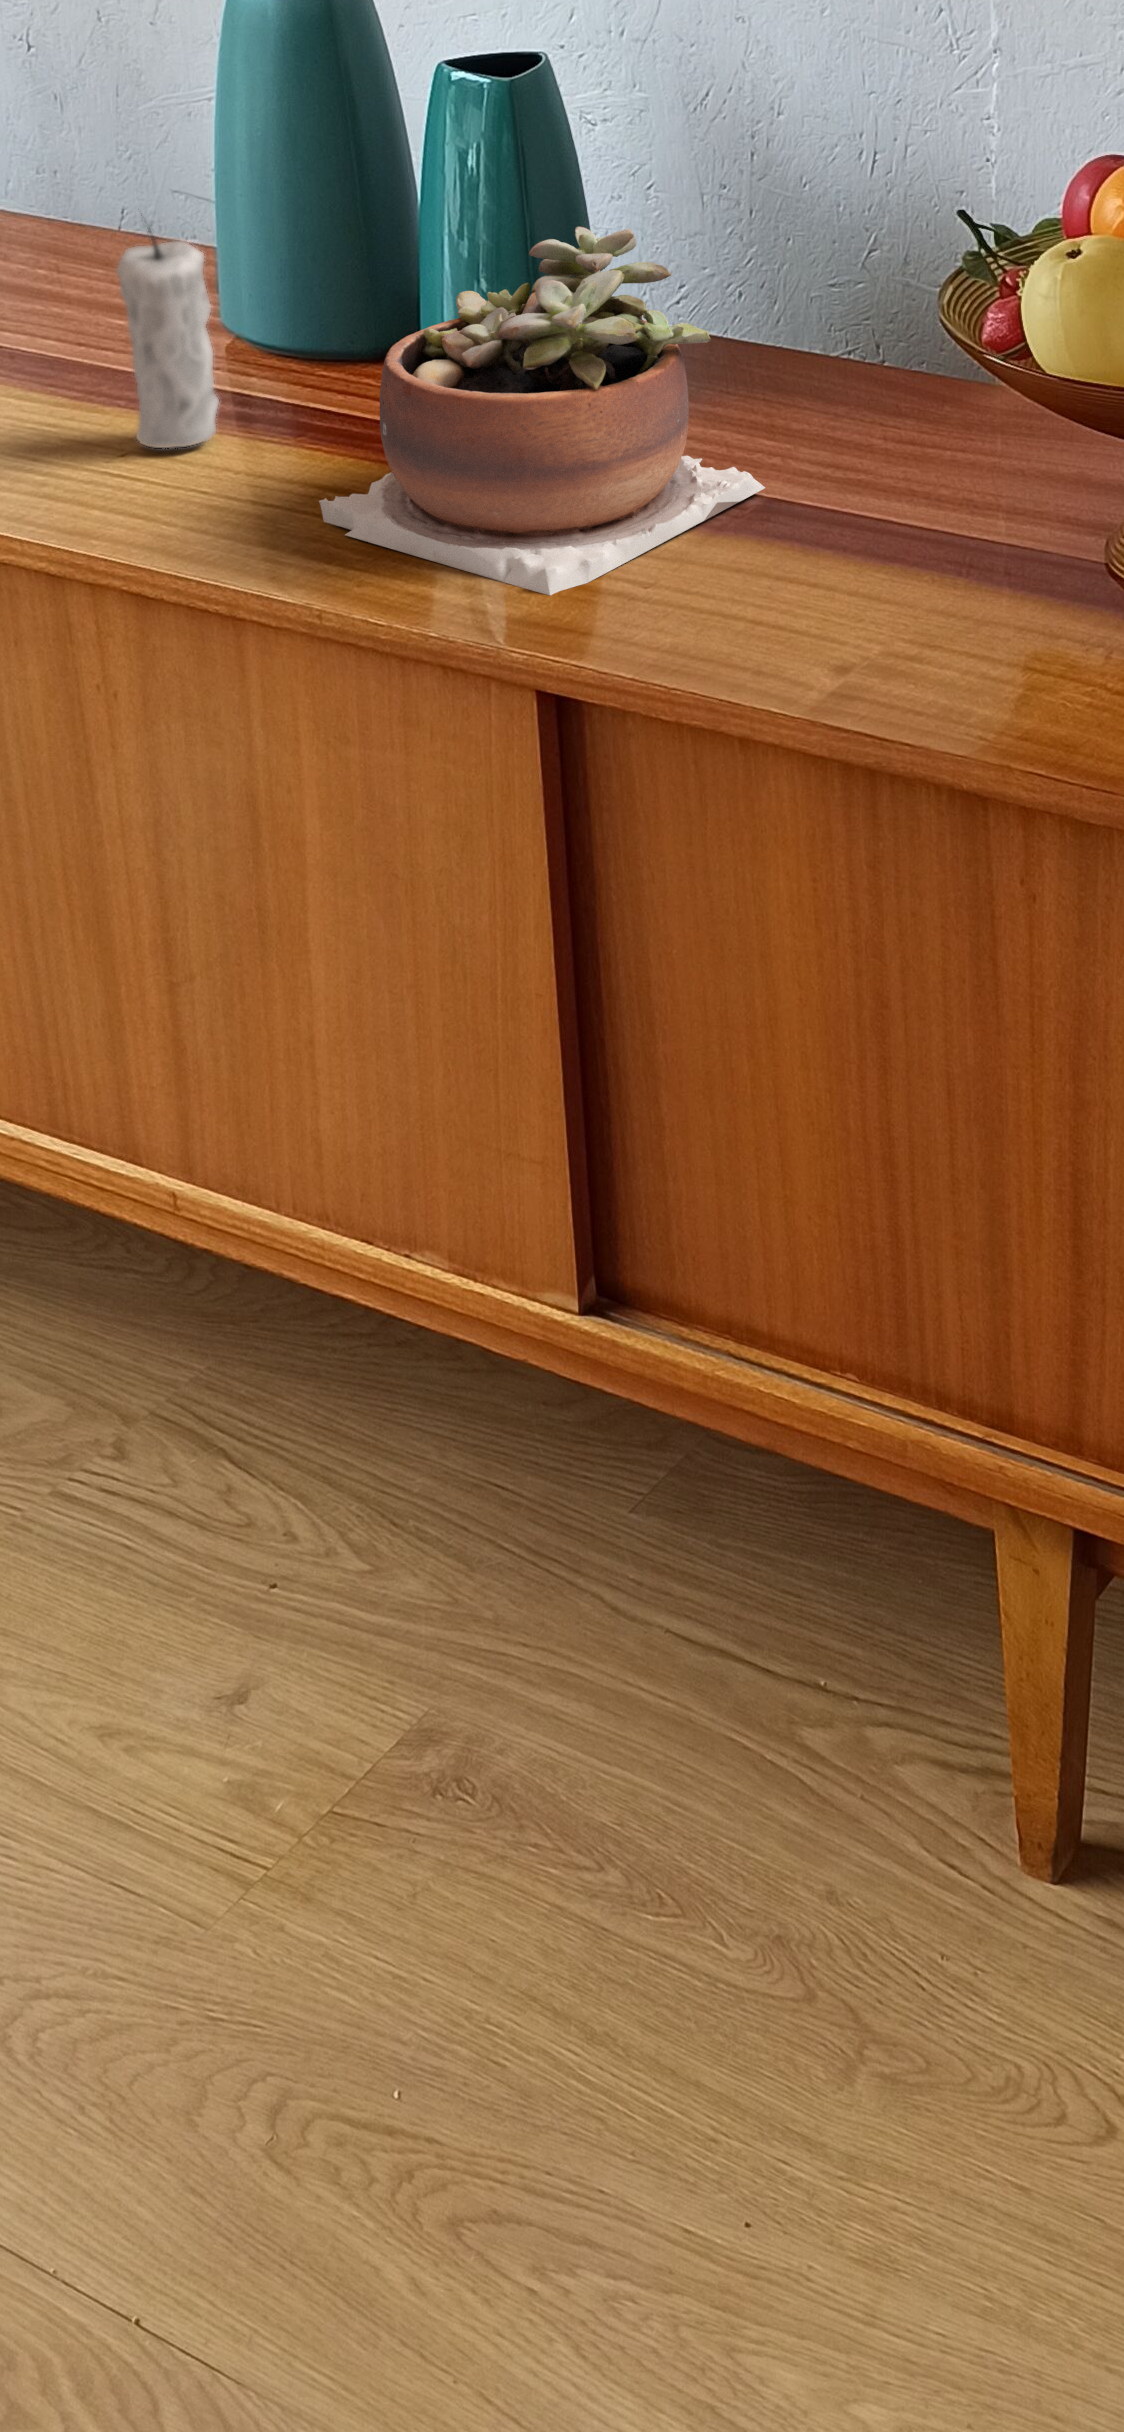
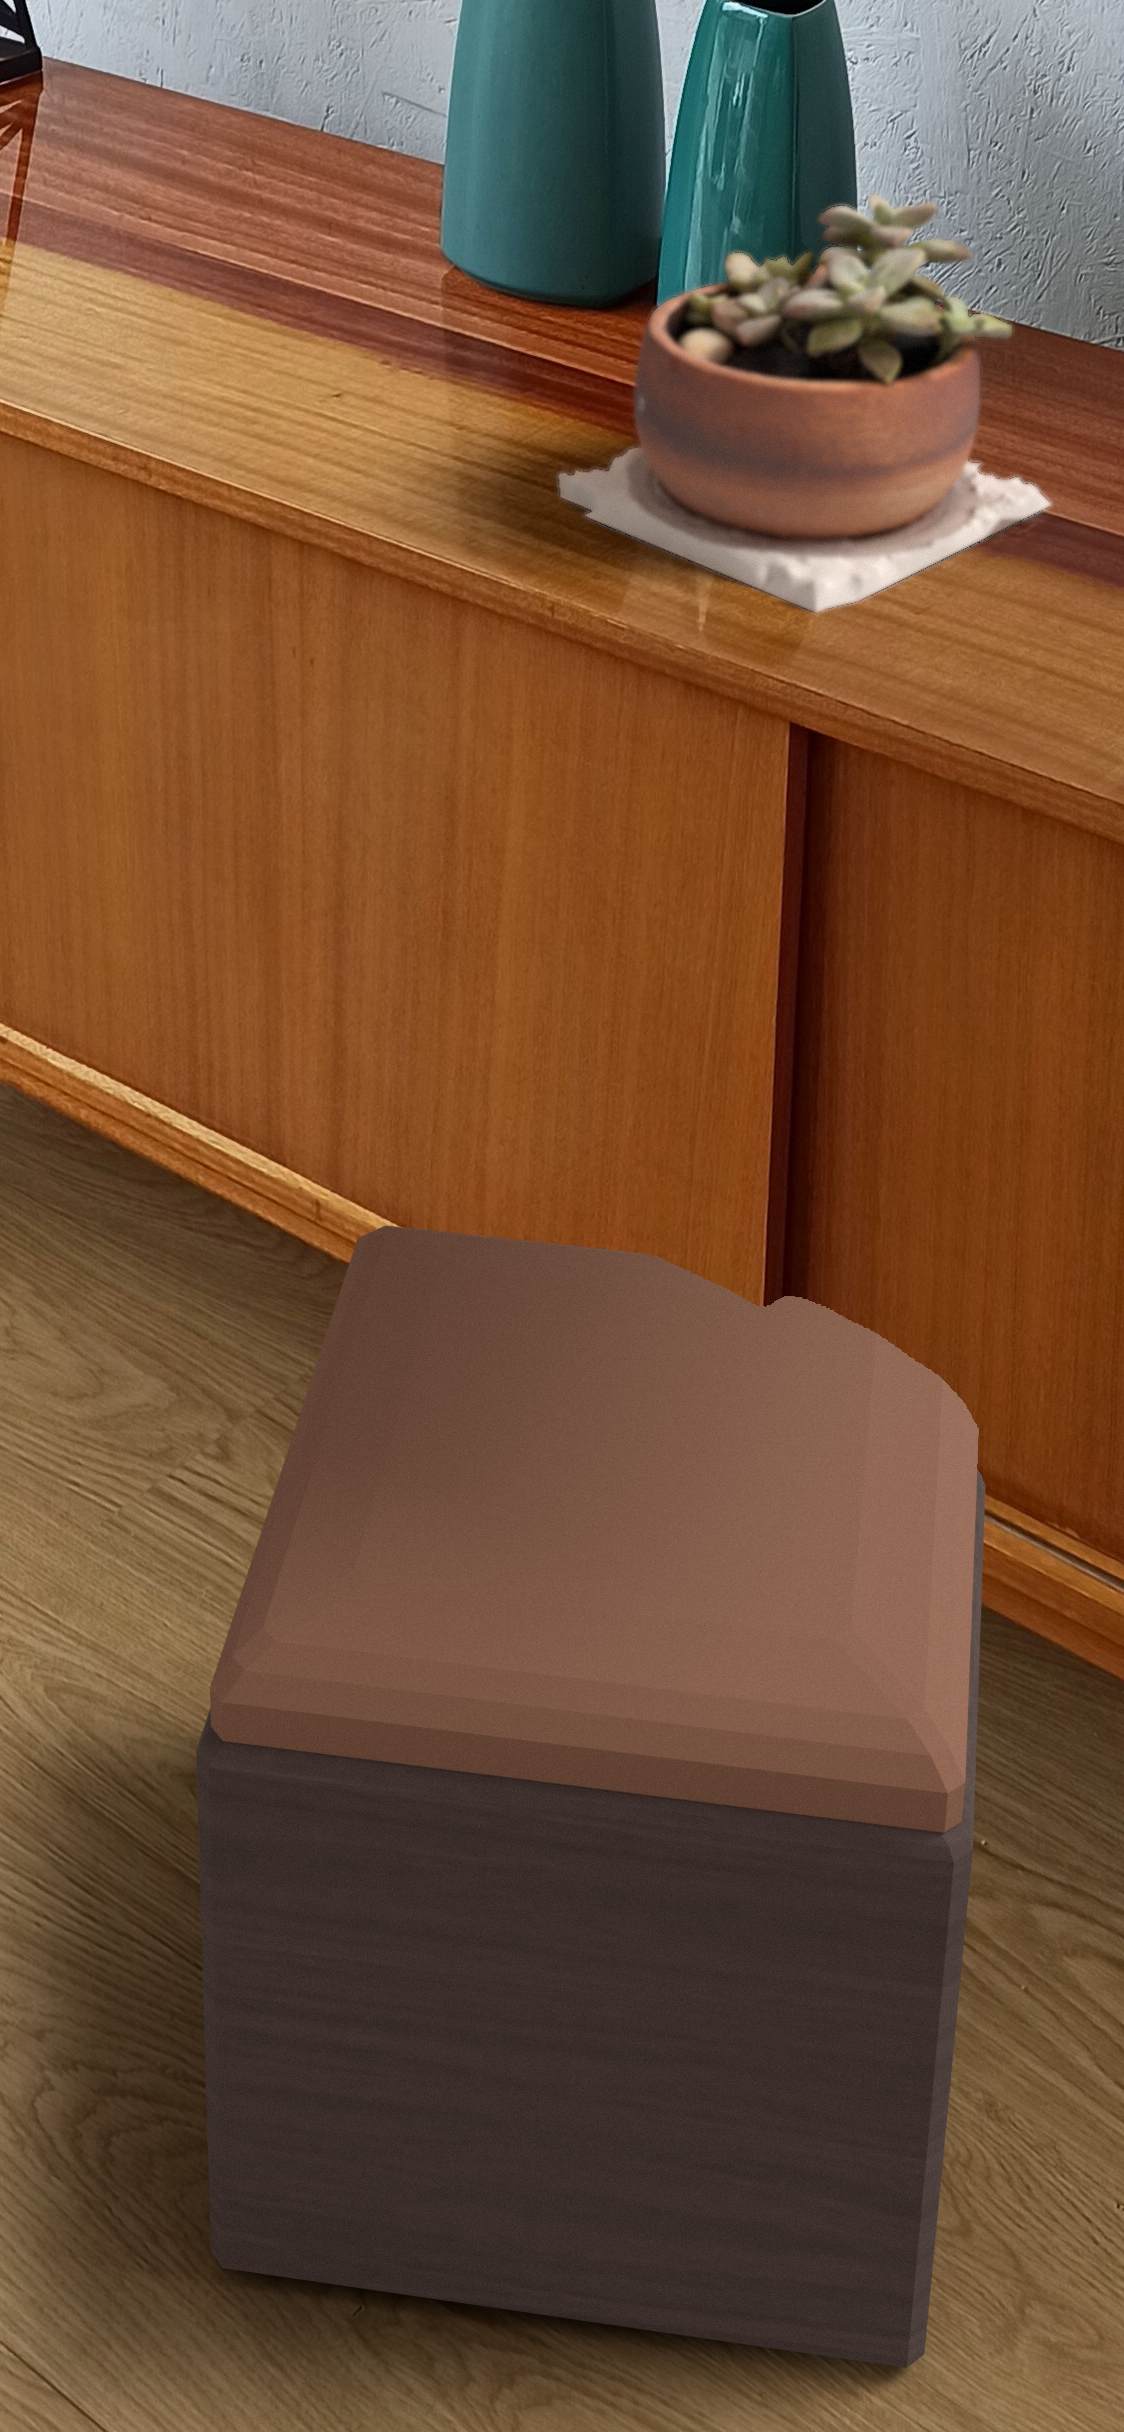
candle: present [117,217,219,448] -> none [353,128,450,394]
footstool: none [68,1184,797,2132] -> present [196,1226,985,2368]

